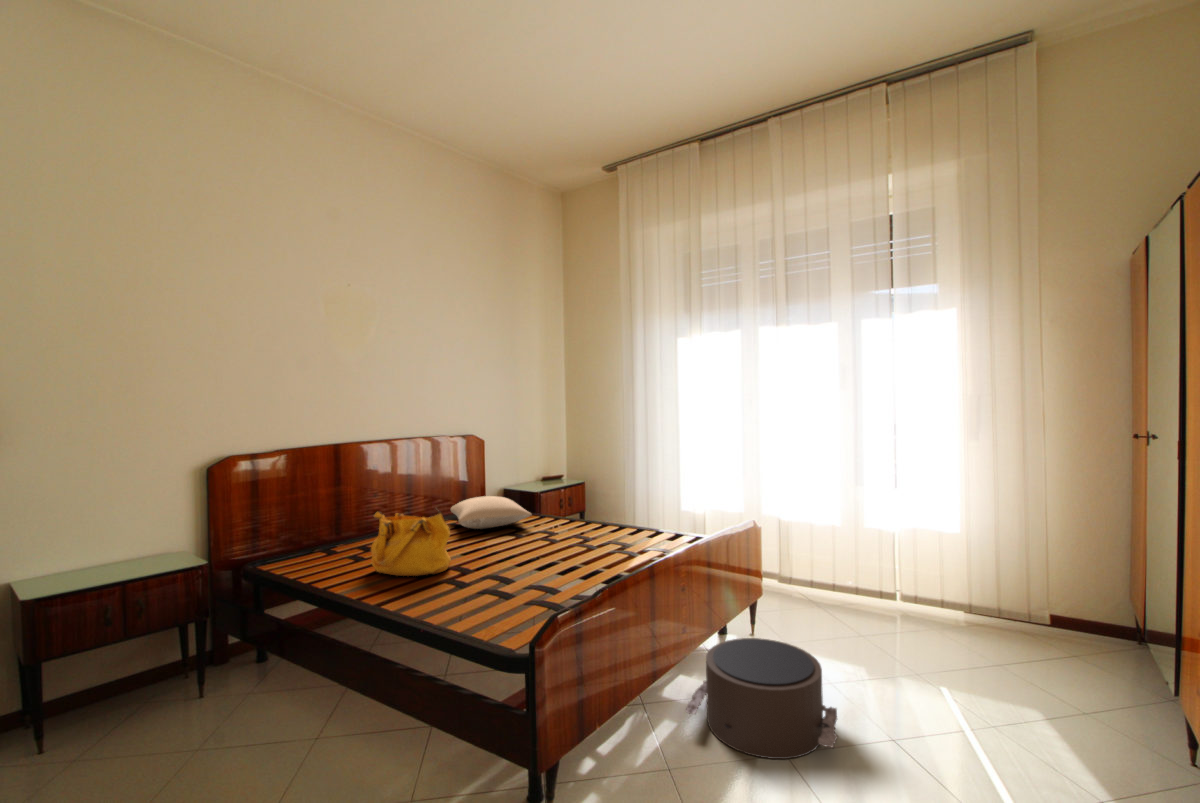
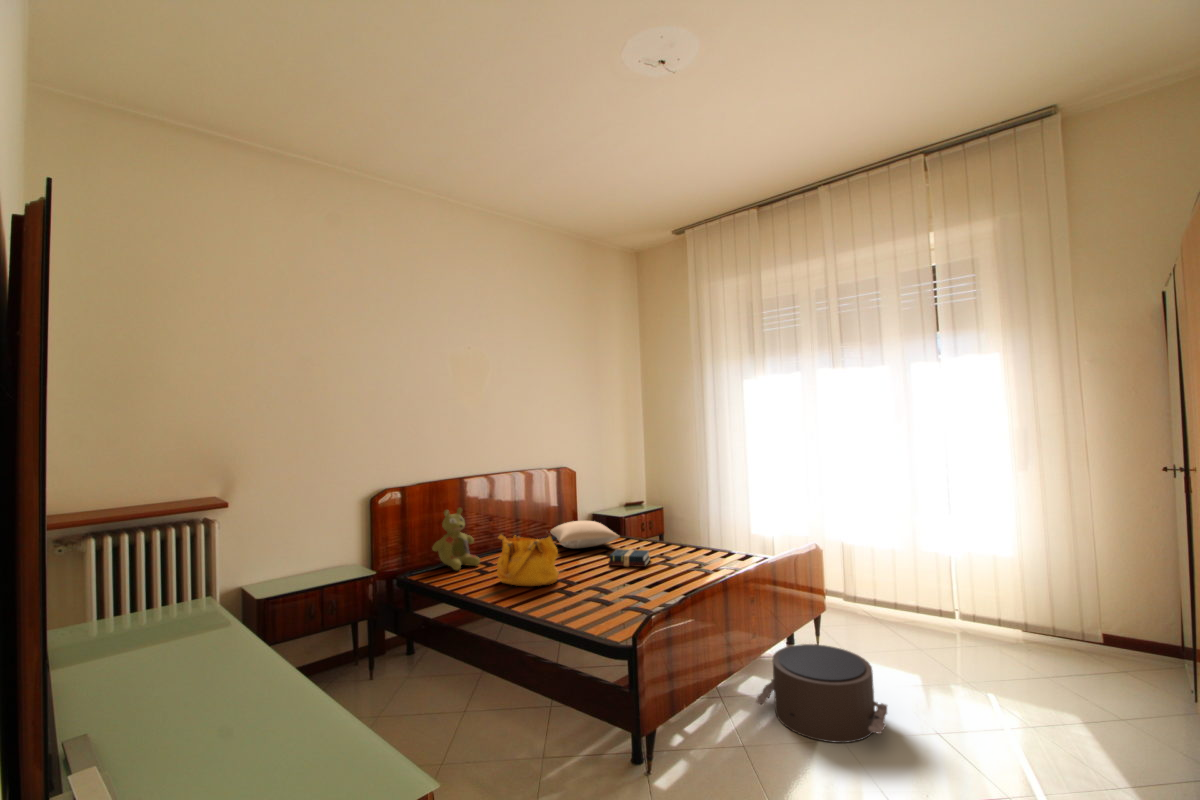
stuffed bear: none [292,480,356,557] -> present [432,508,480,571]
hardback book: none [515,529,566,550] -> present [608,549,650,567]

